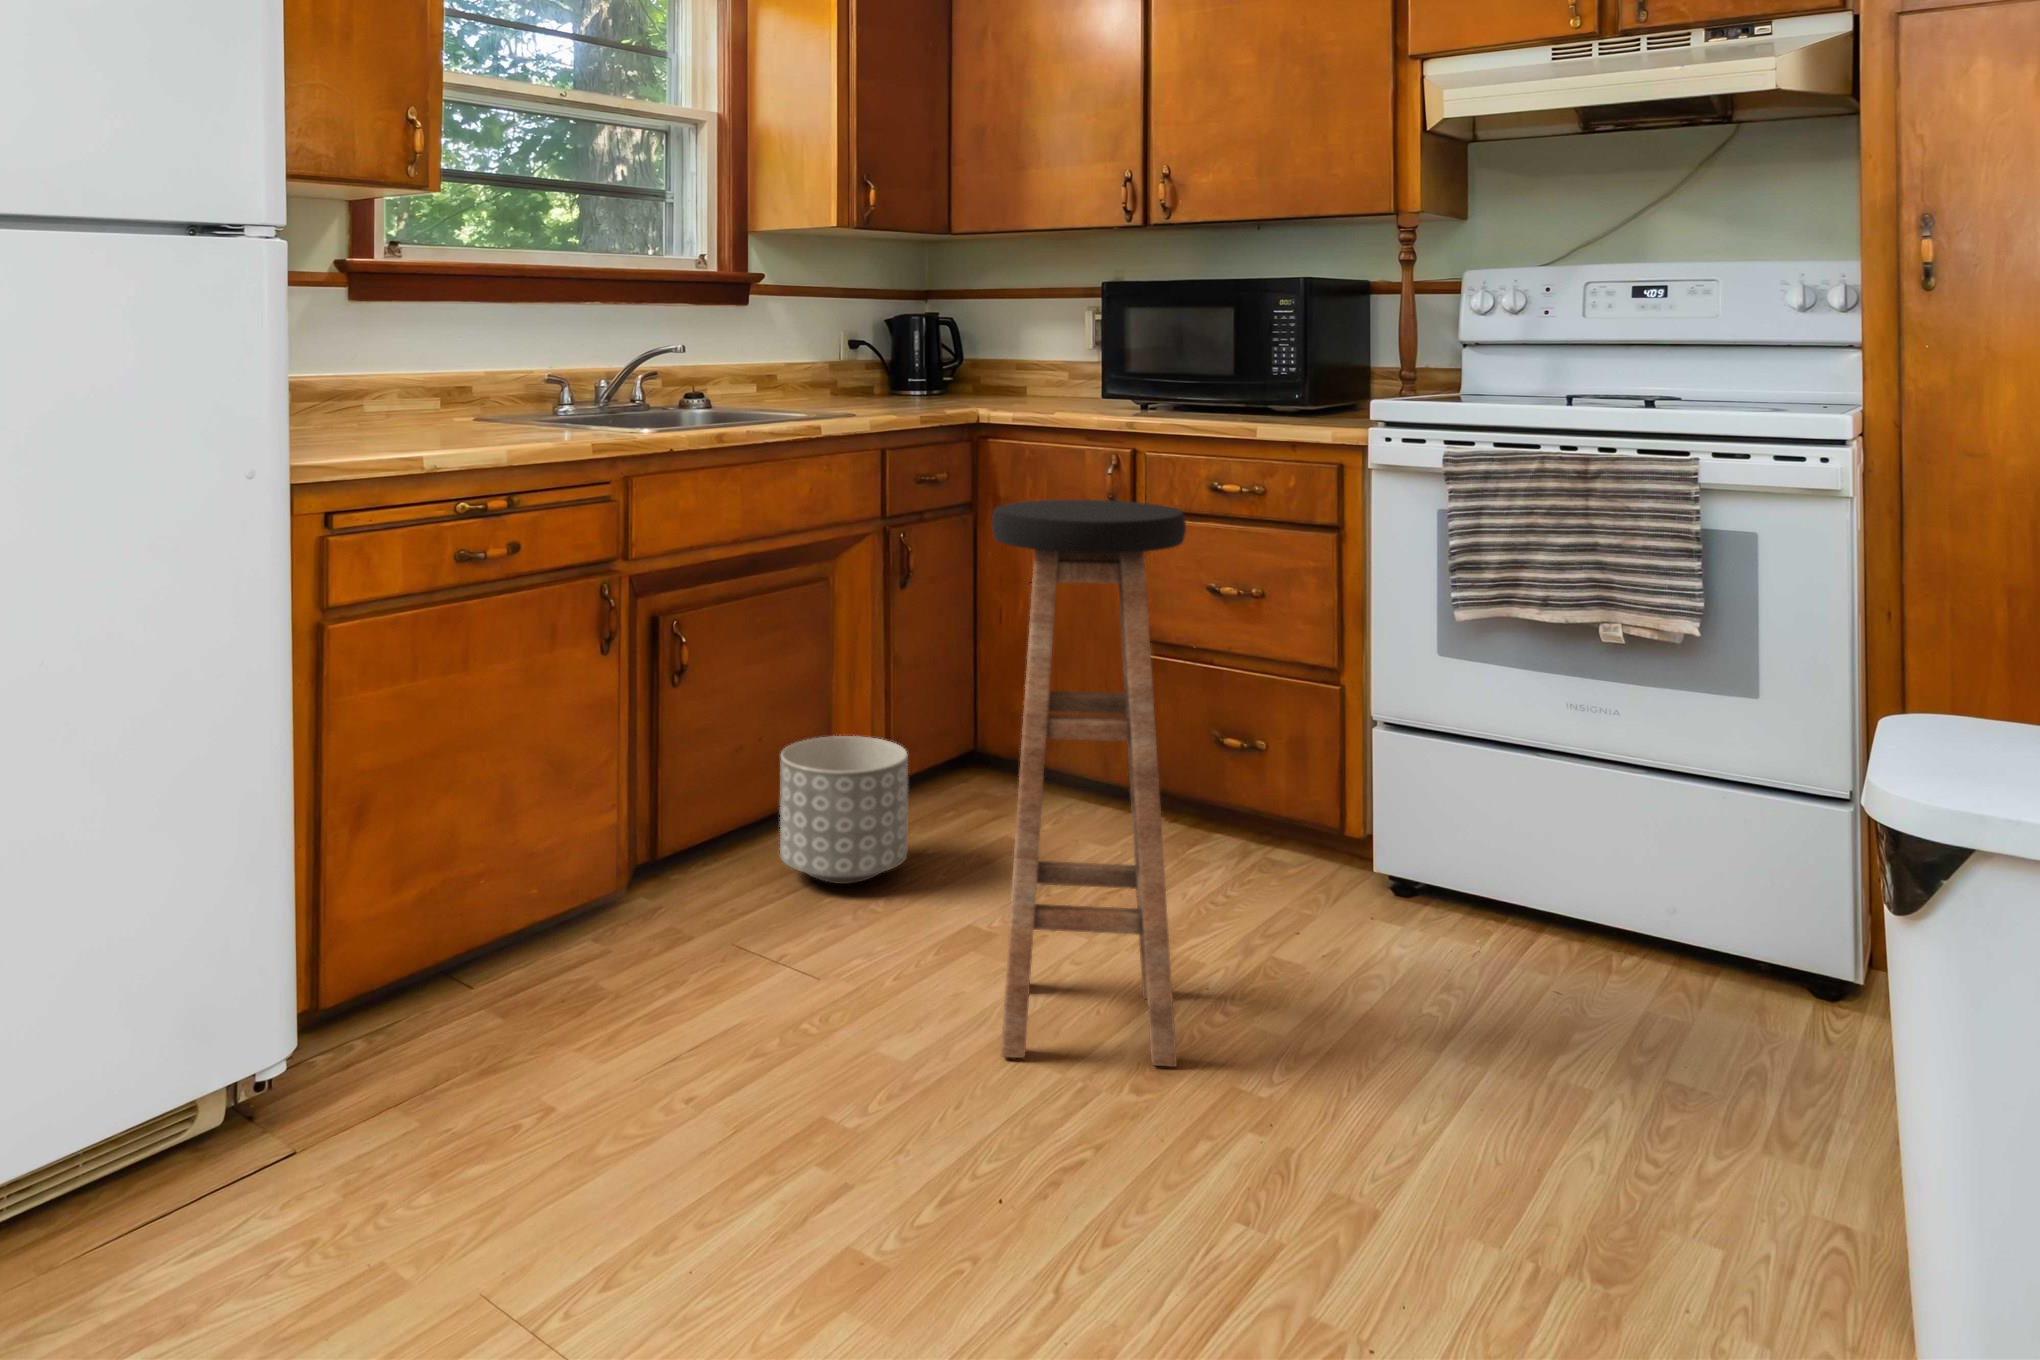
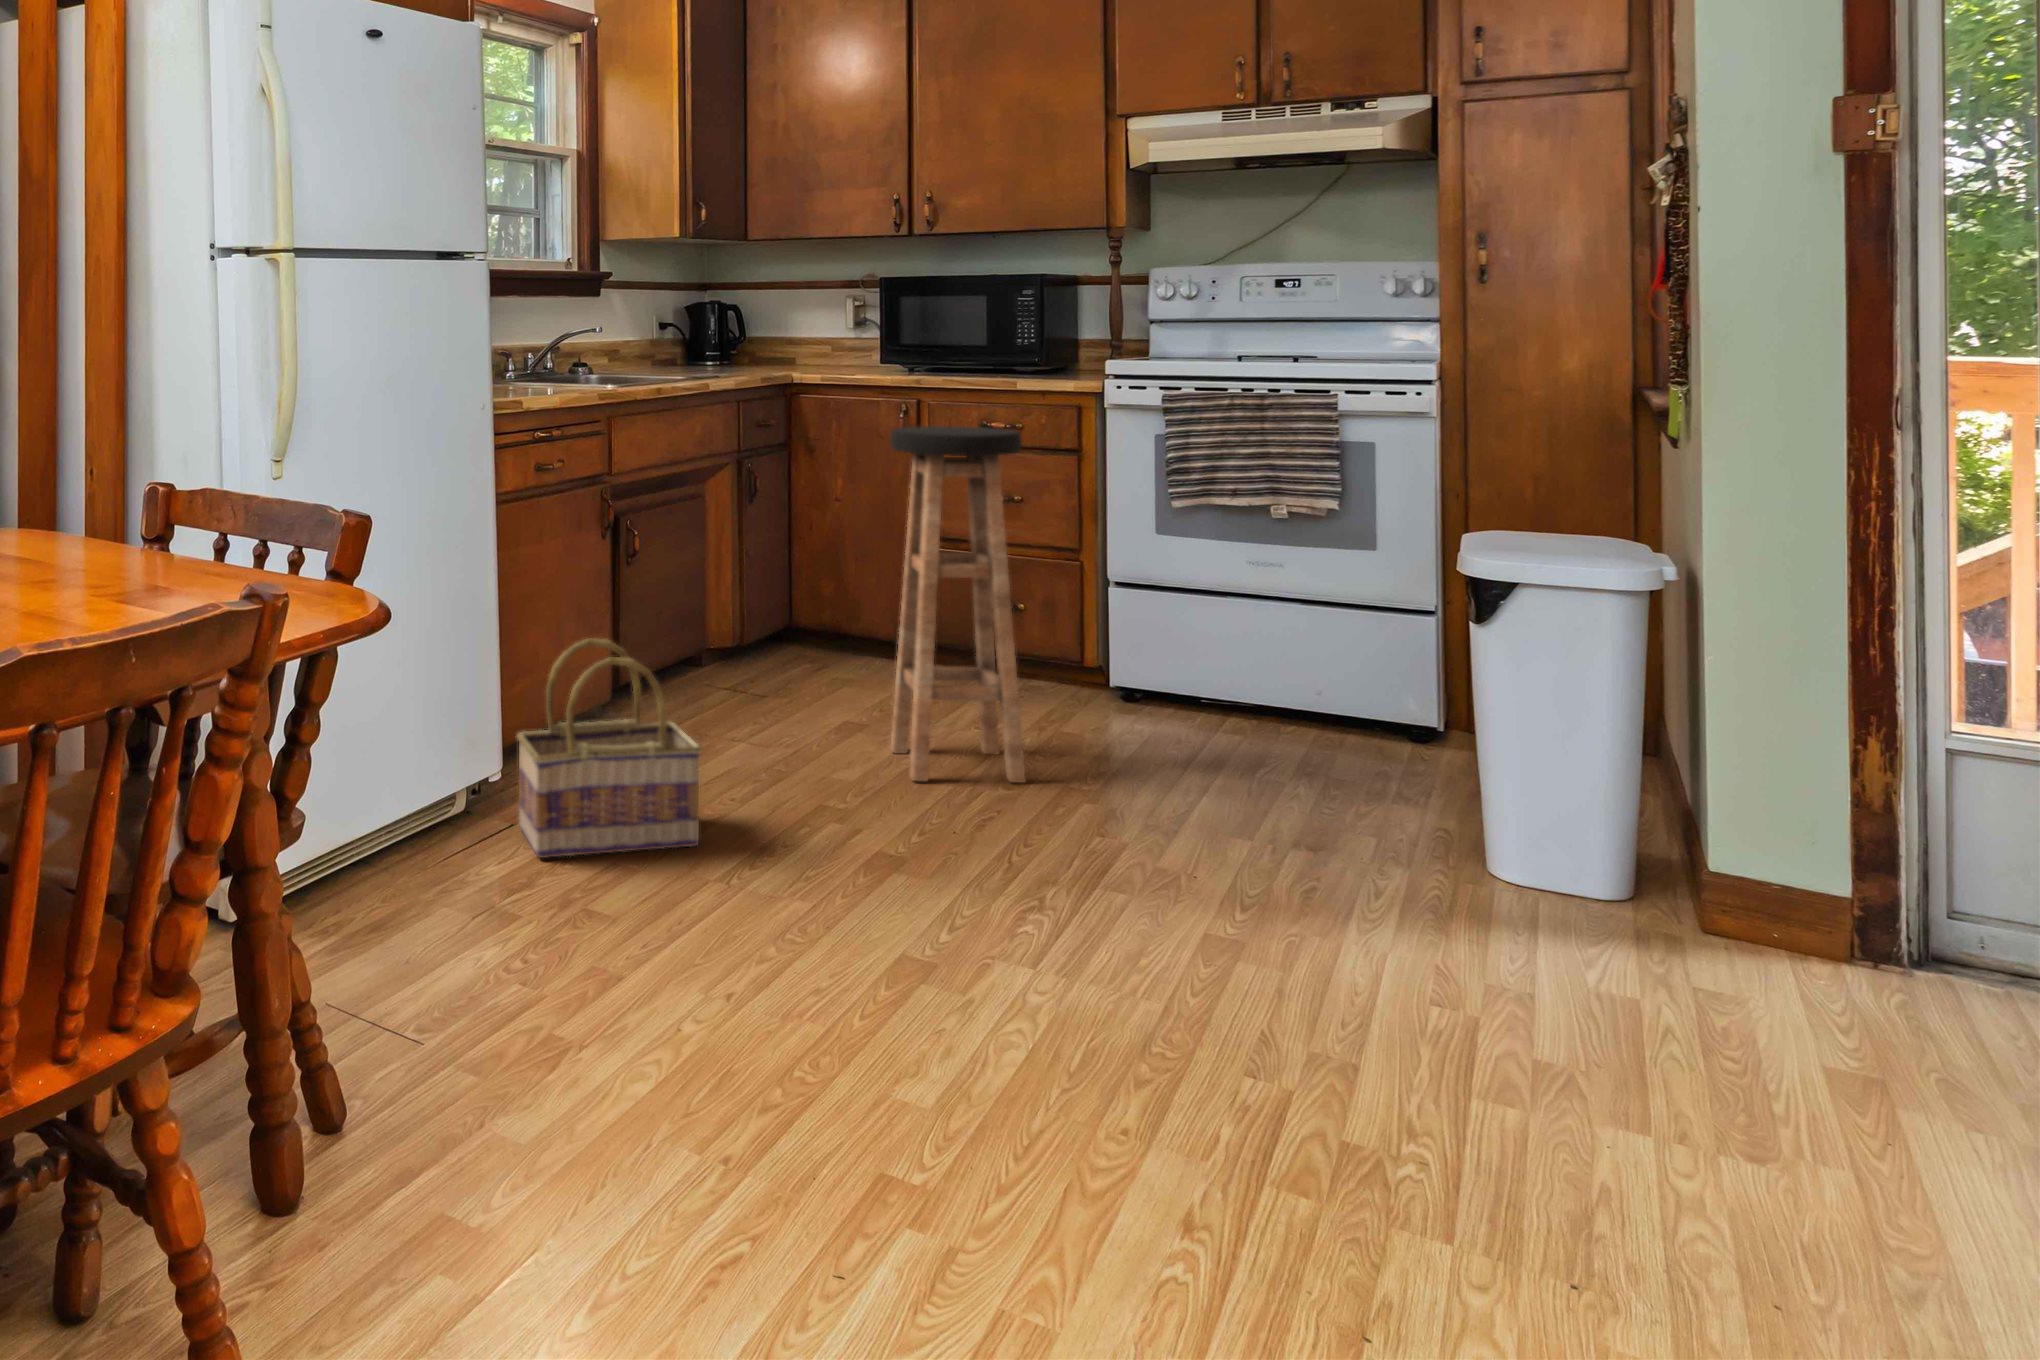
planter: present [780,736,908,884] -> none [691,606,782,704]
basket: none [284,840,588,1221] -> present [516,638,701,858]

